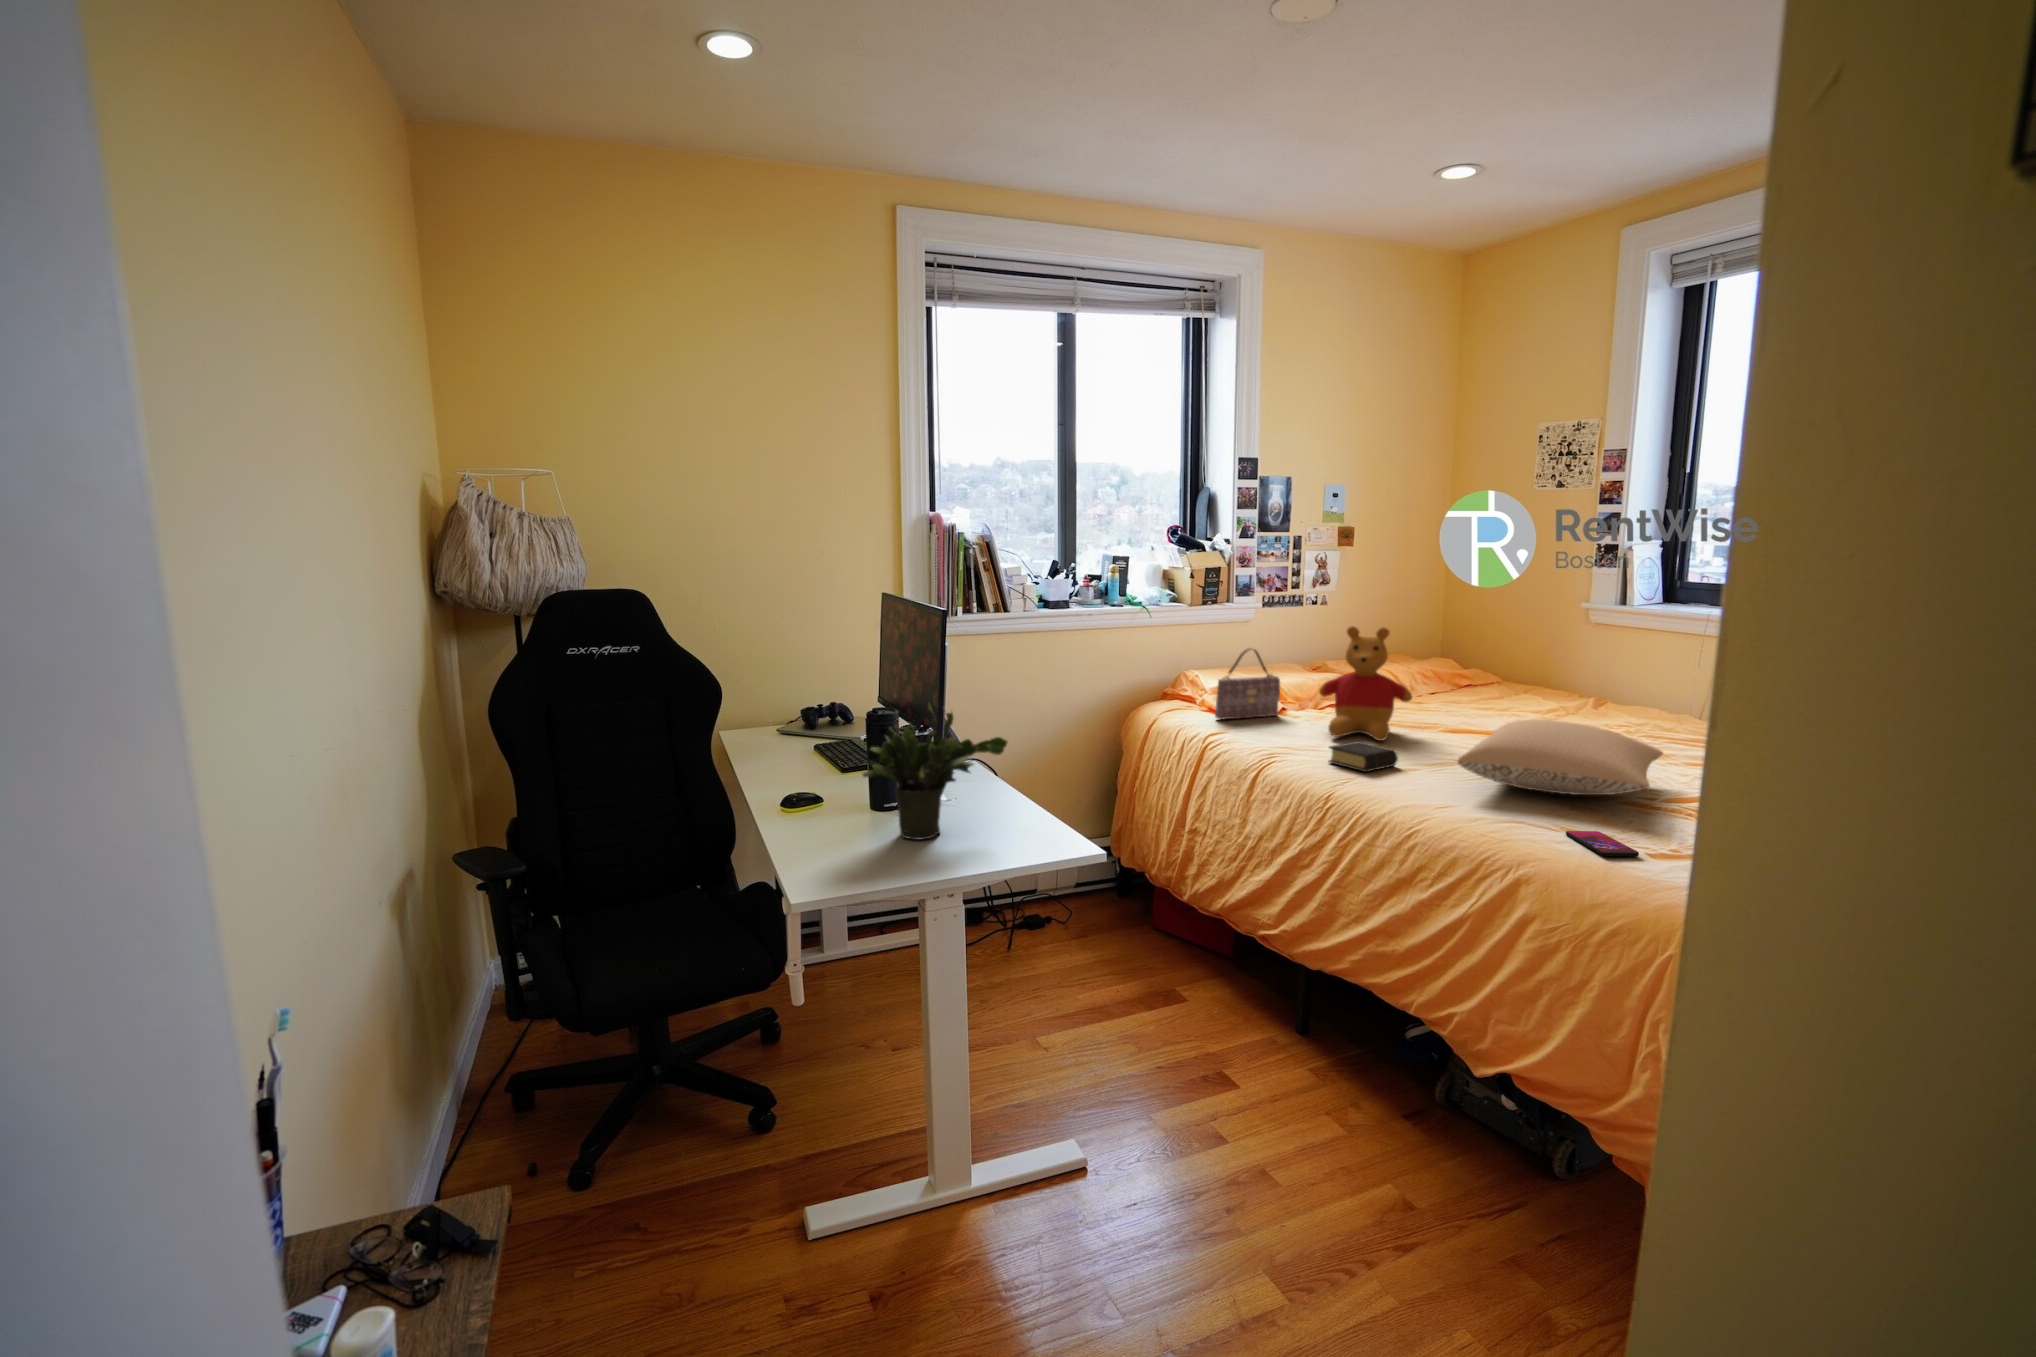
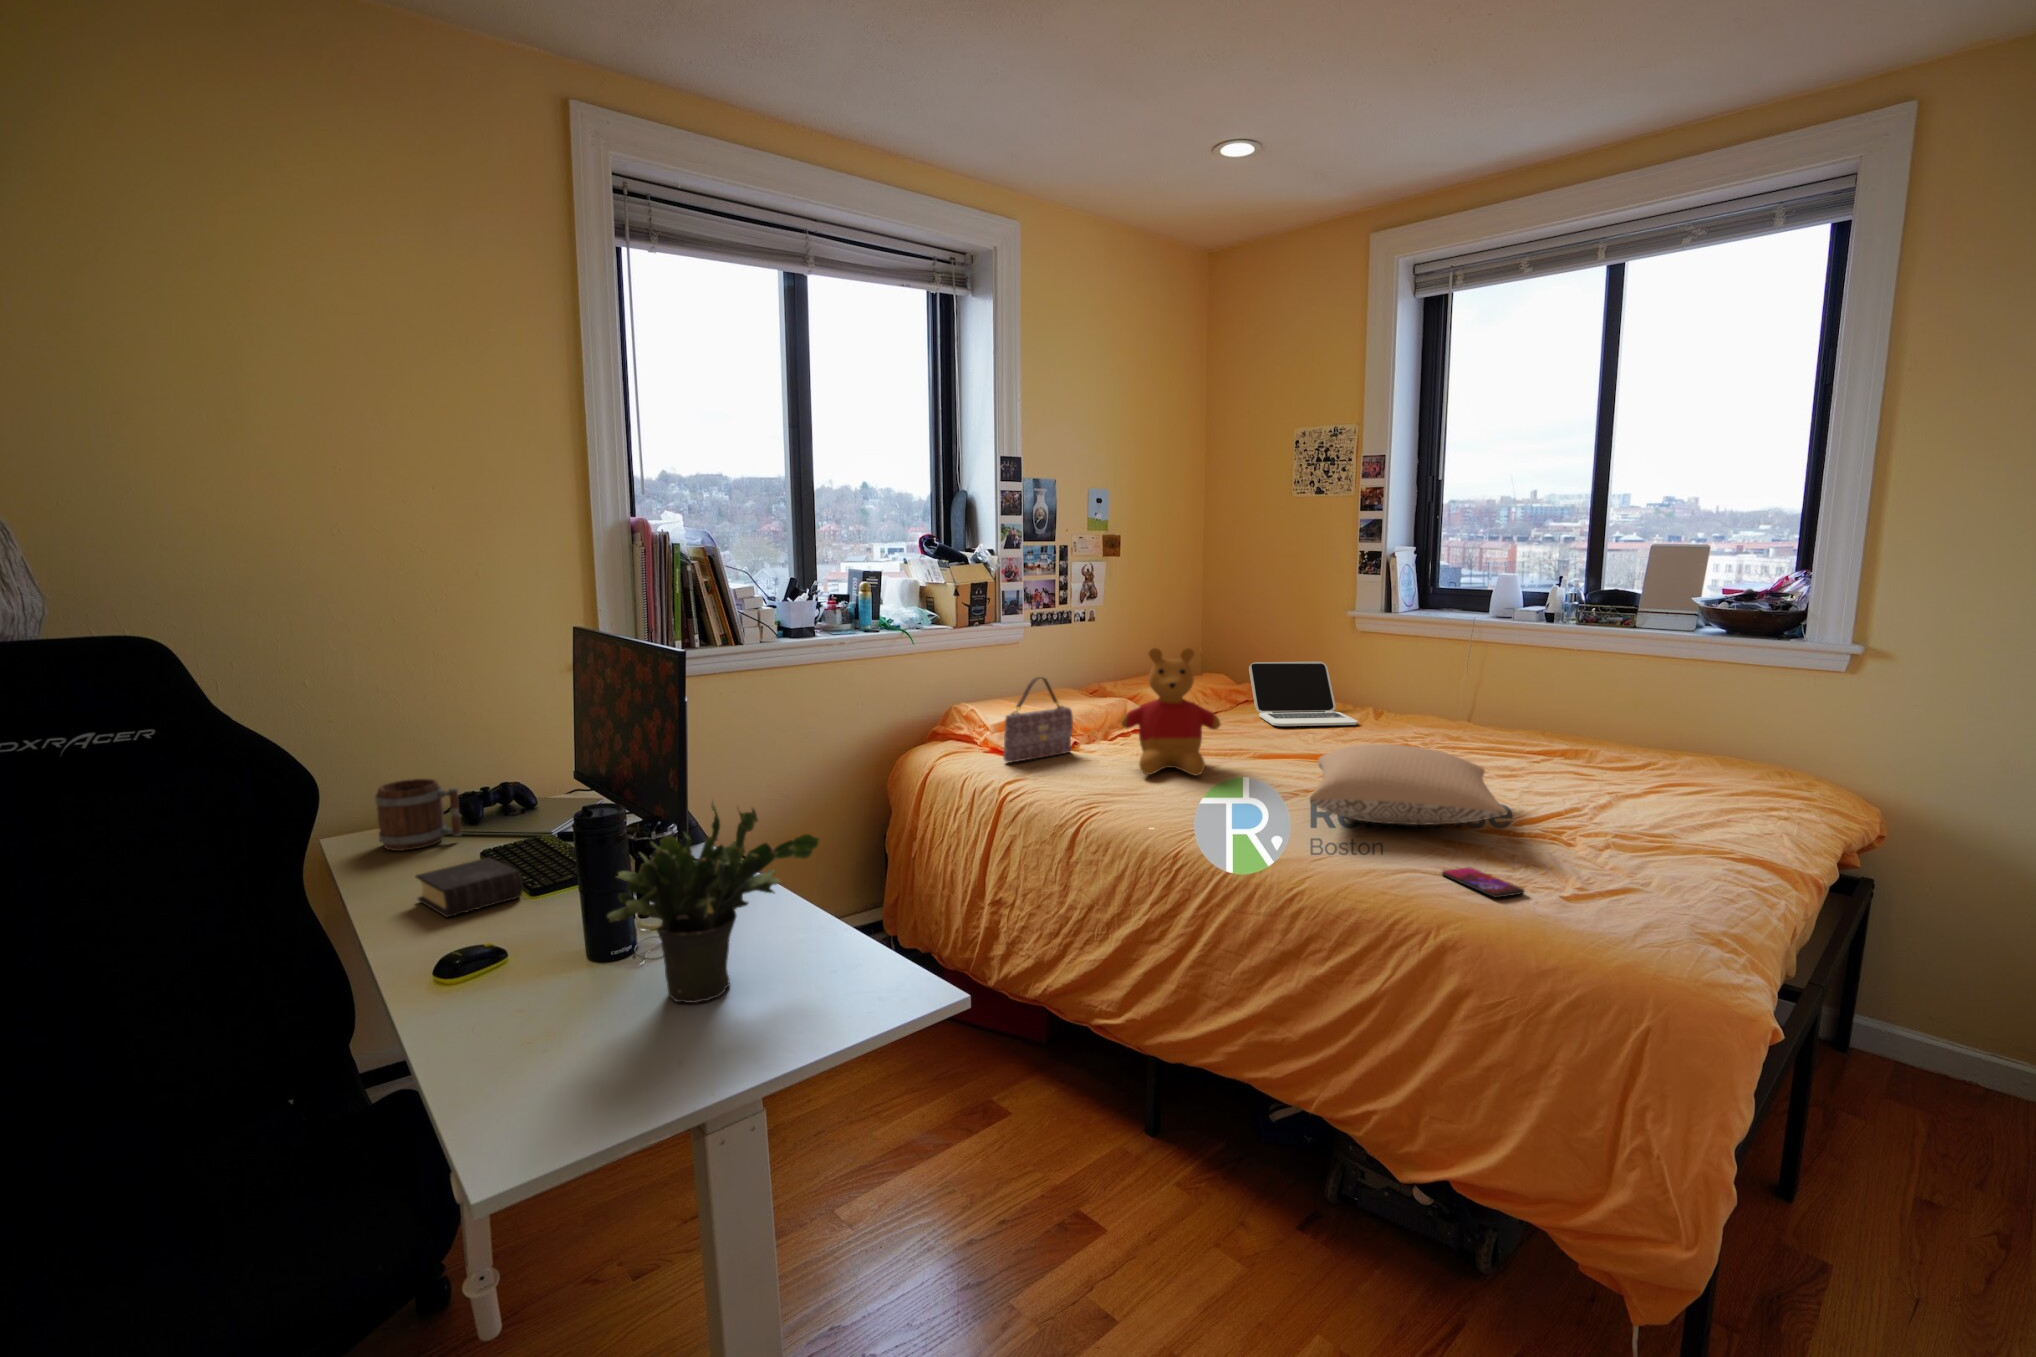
laptop: none [1473,648,1577,711] -> present [1249,661,1358,726]
mug: none [754,693,804,739] -> present [375,779,461,851]
book: present [1329,741,1398,772] -> present [415,858,523,917]

